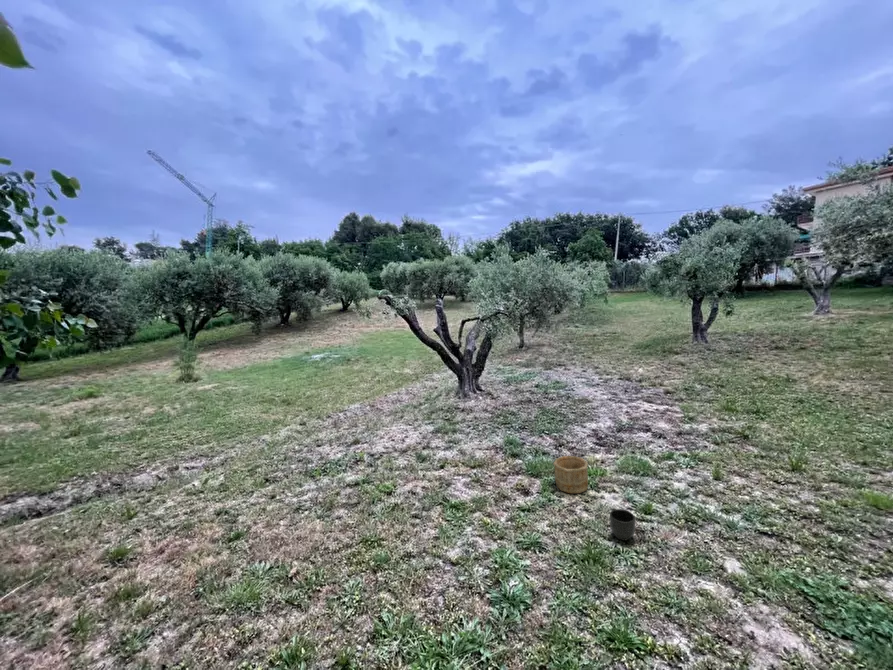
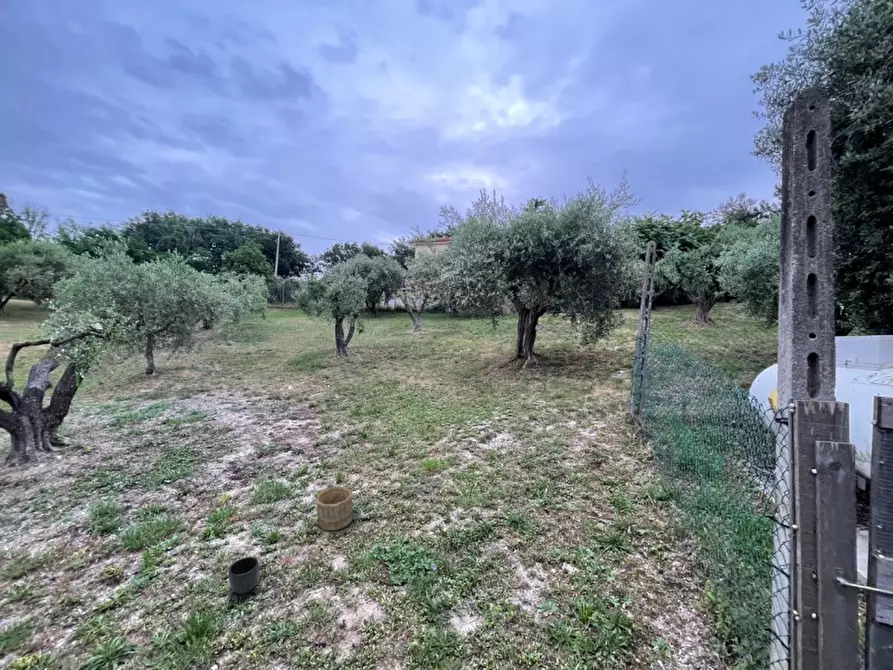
wooden bucket: present [553,456,588,493] -> present [316,487,353,531]

